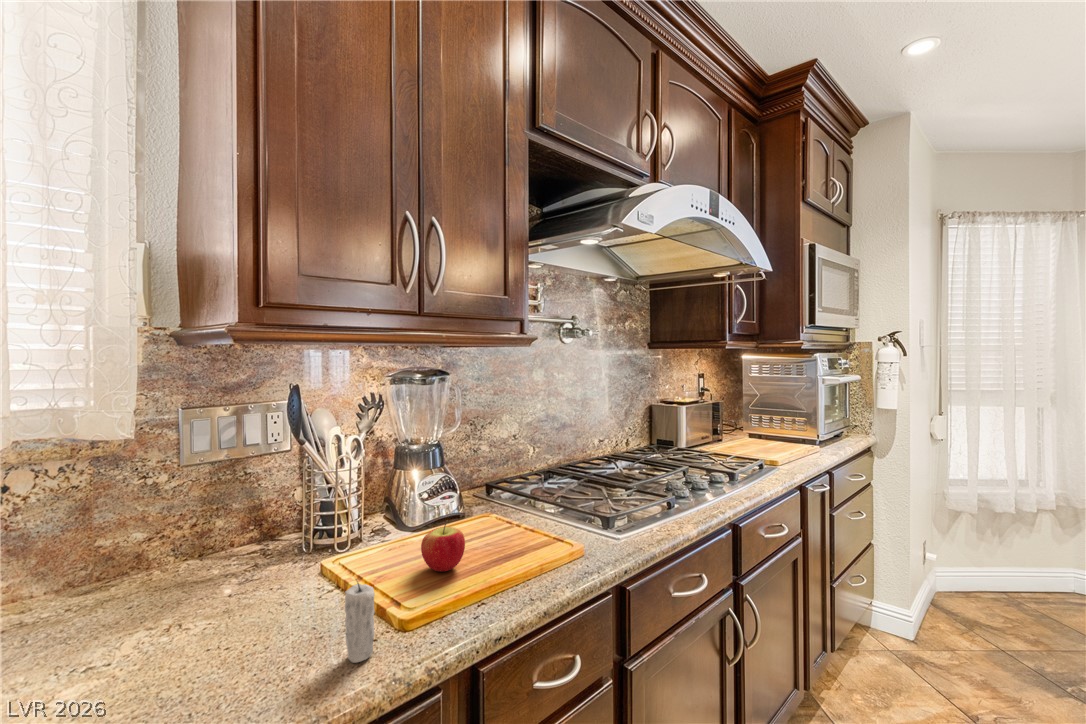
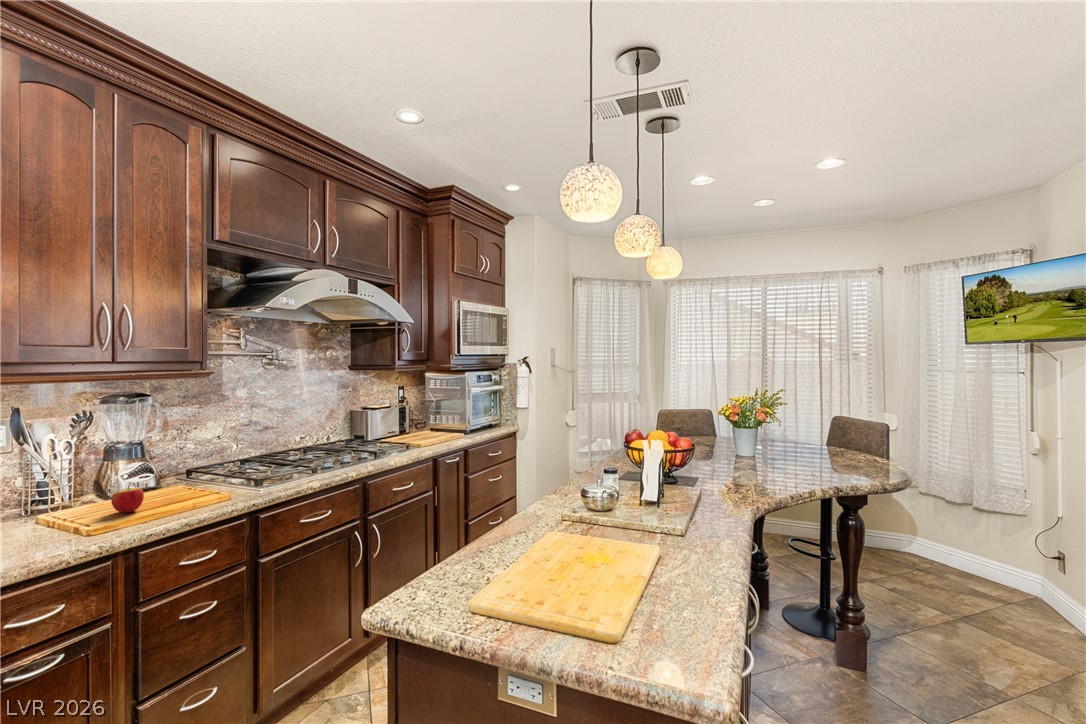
candle: present [345,583,375,663] -> none [47,504,67,549]

